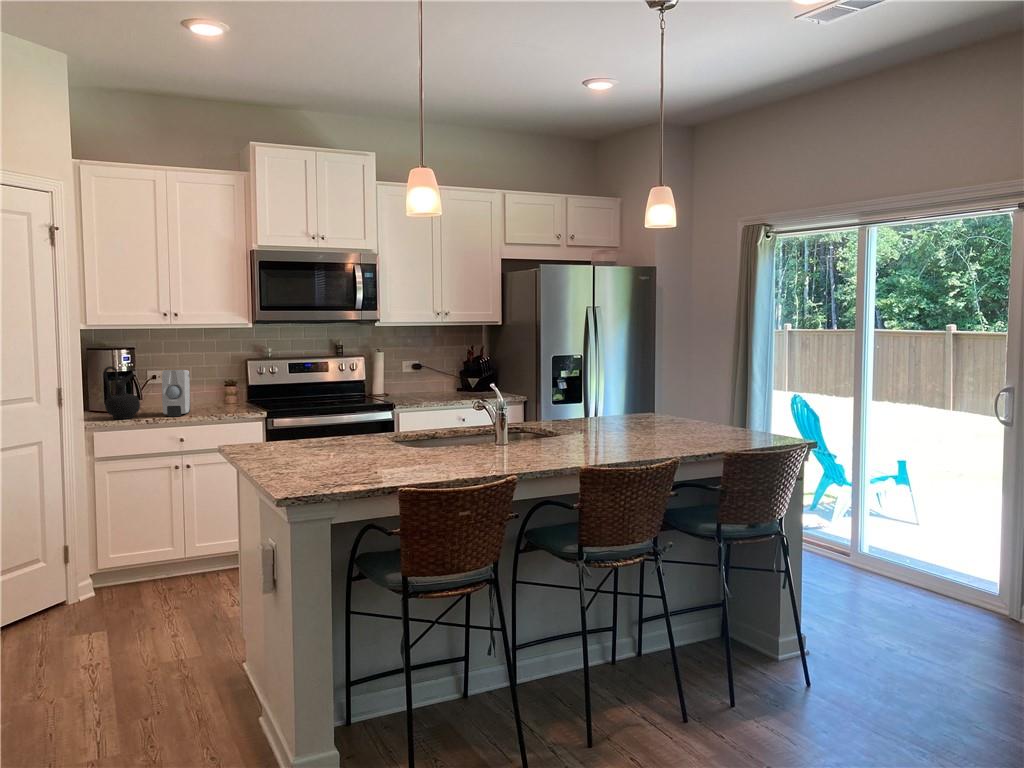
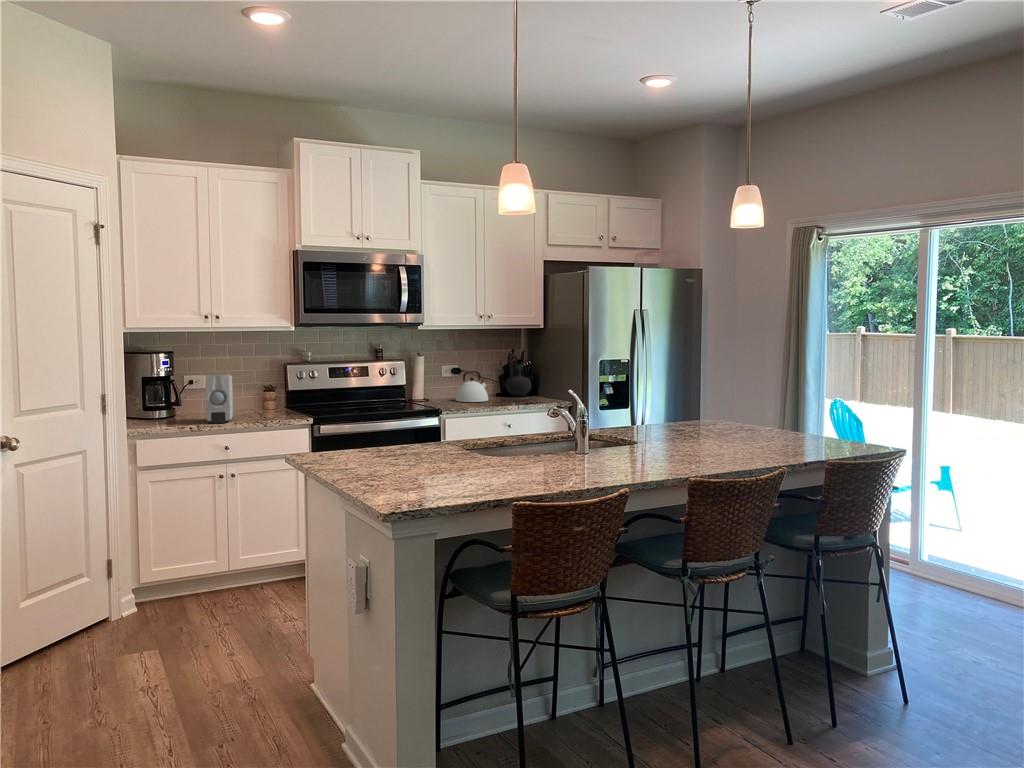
ceramic jug: present [104,366,140,419] -> present [506,354,531,396]
kettle: none [414,366,446,396] -> present [456,371,488,402]

